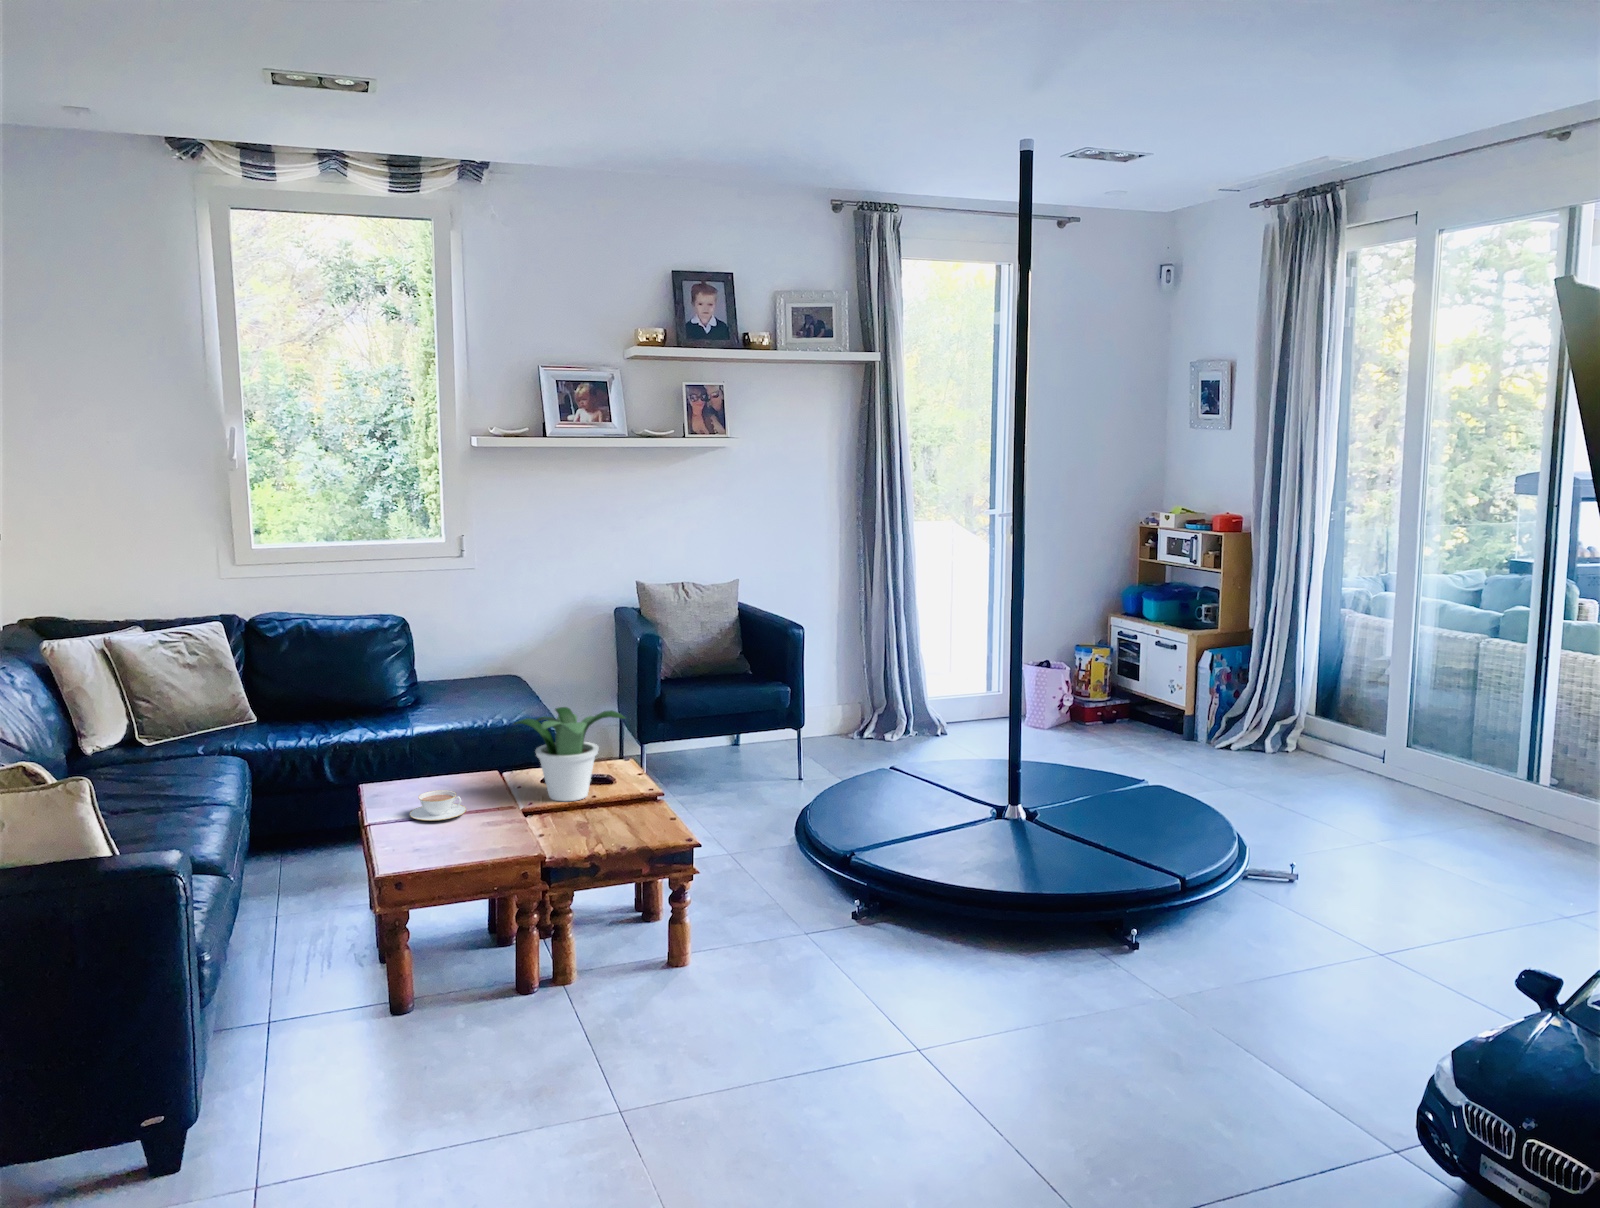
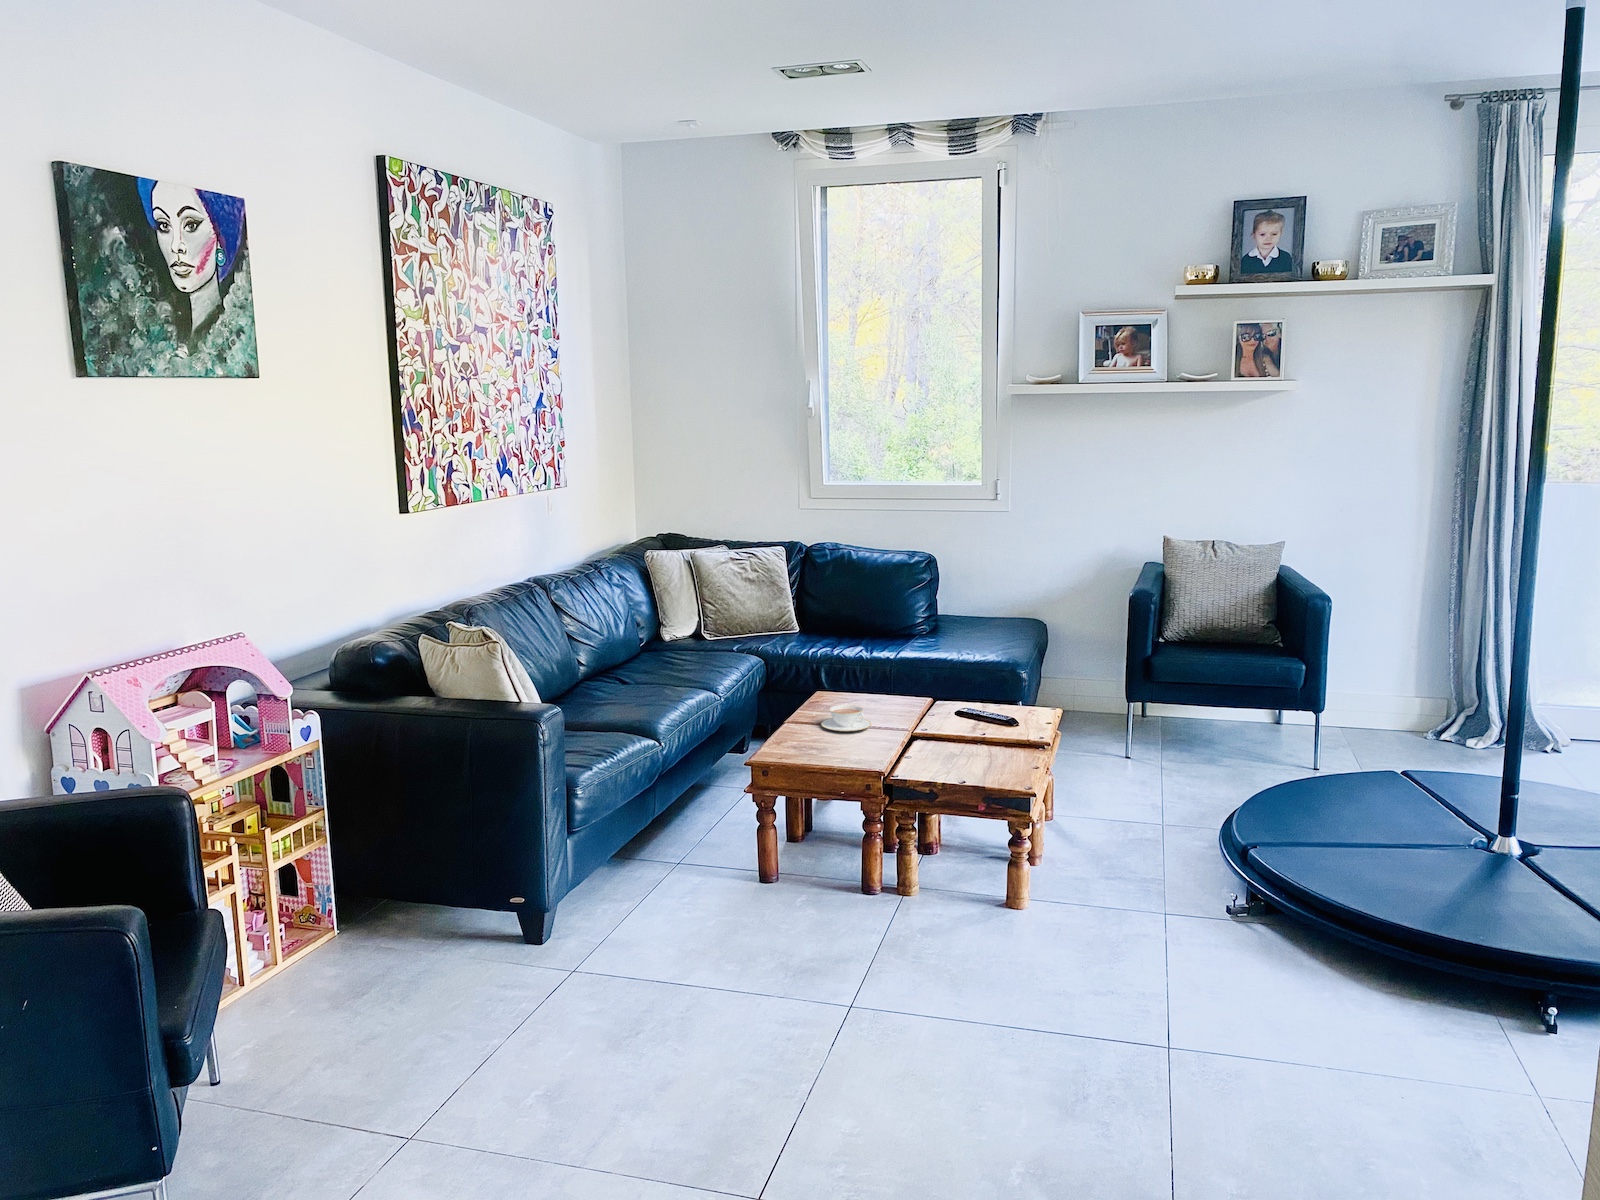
potted plant: present [514,707,625,801] -> none [929,643,1031,735]

